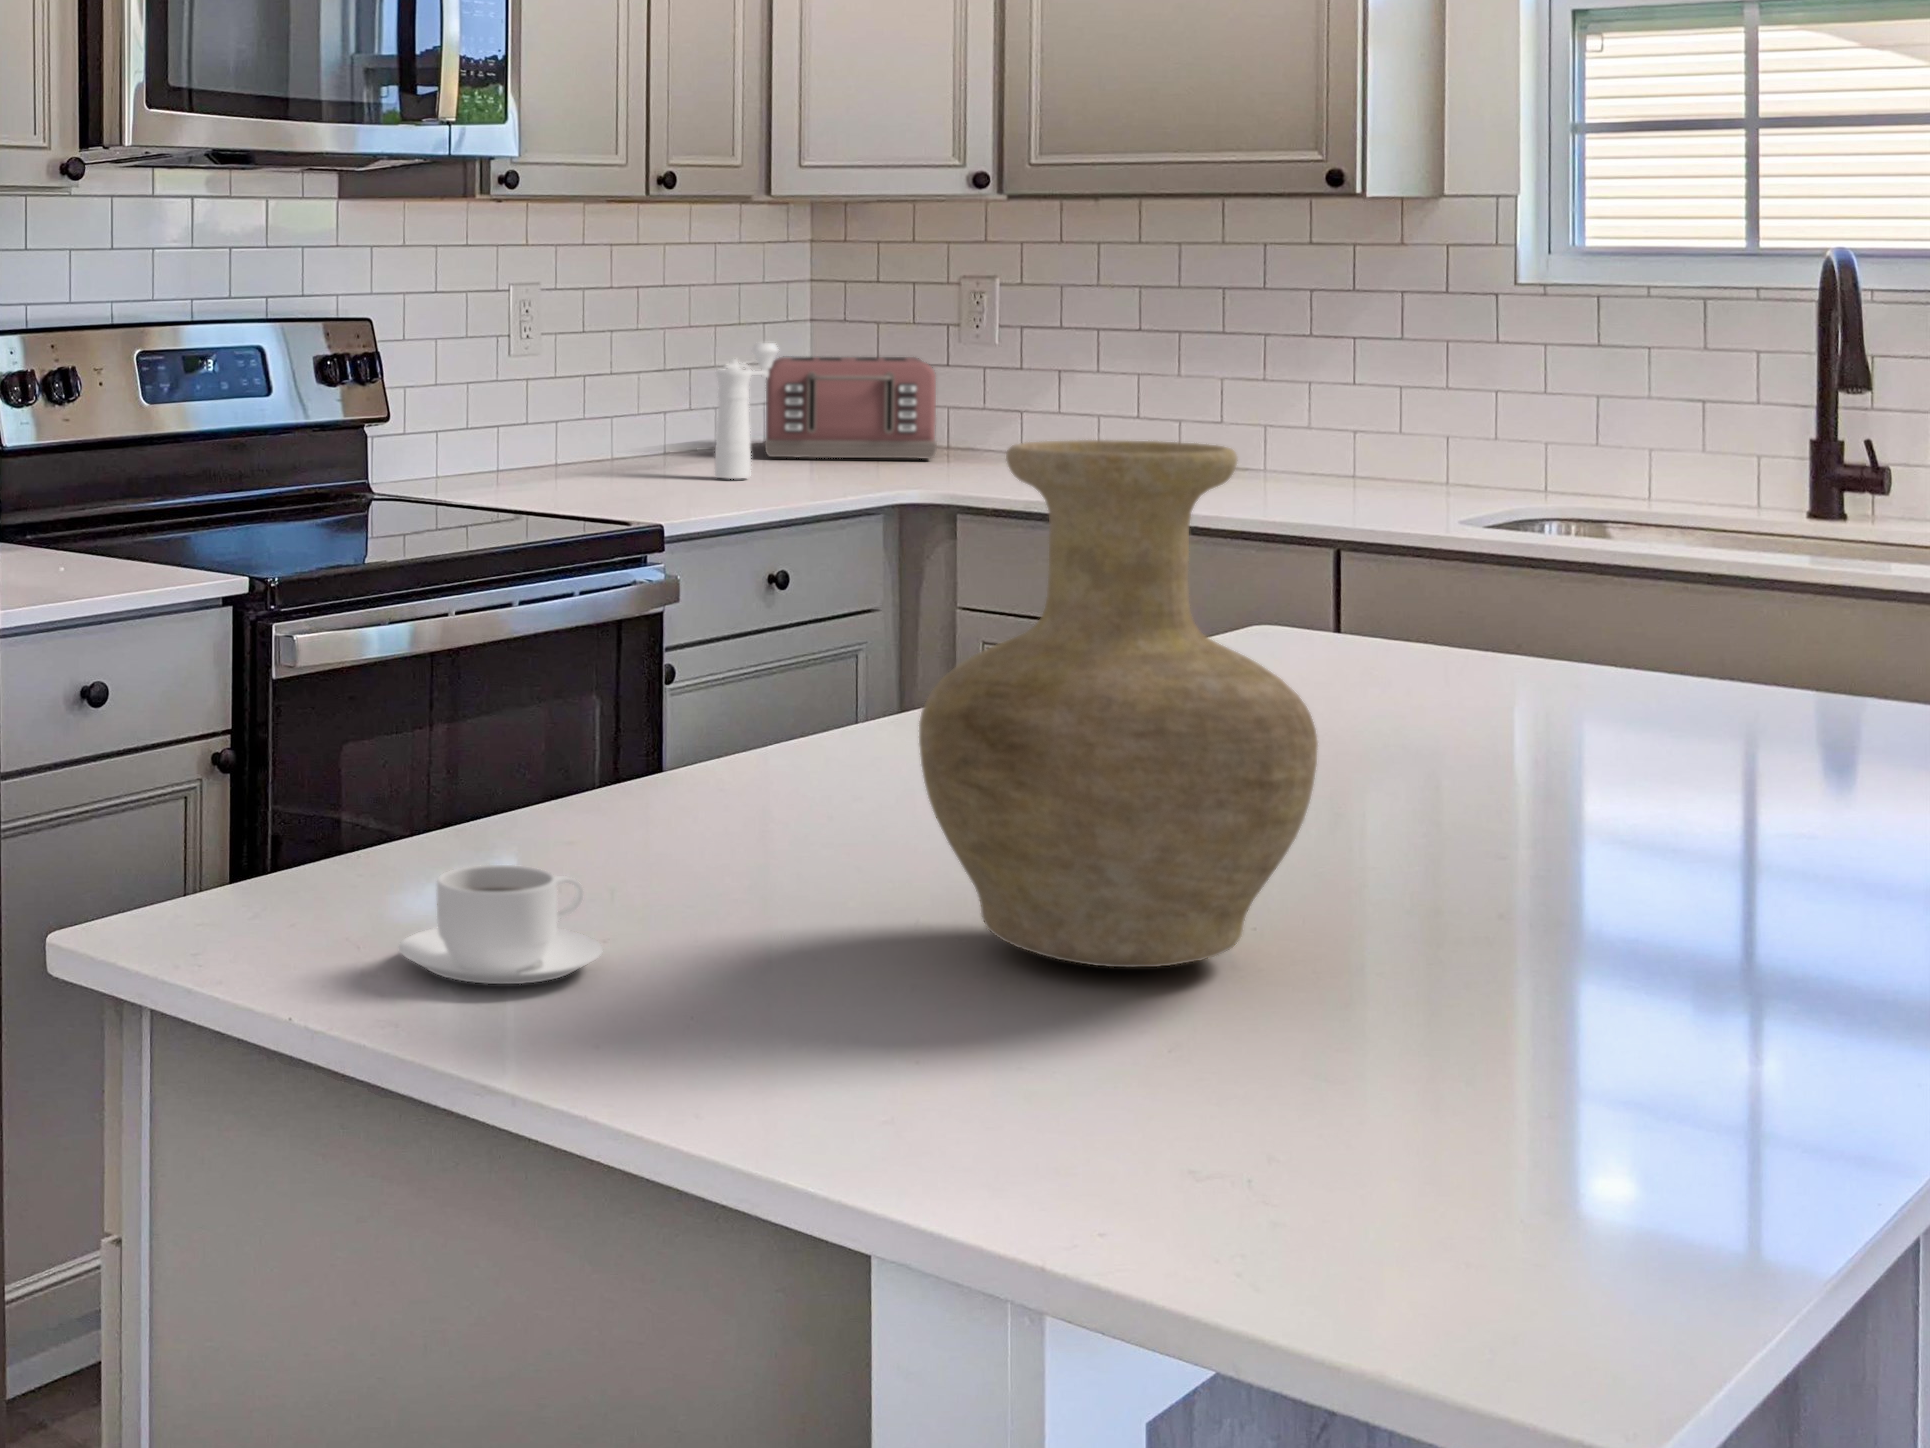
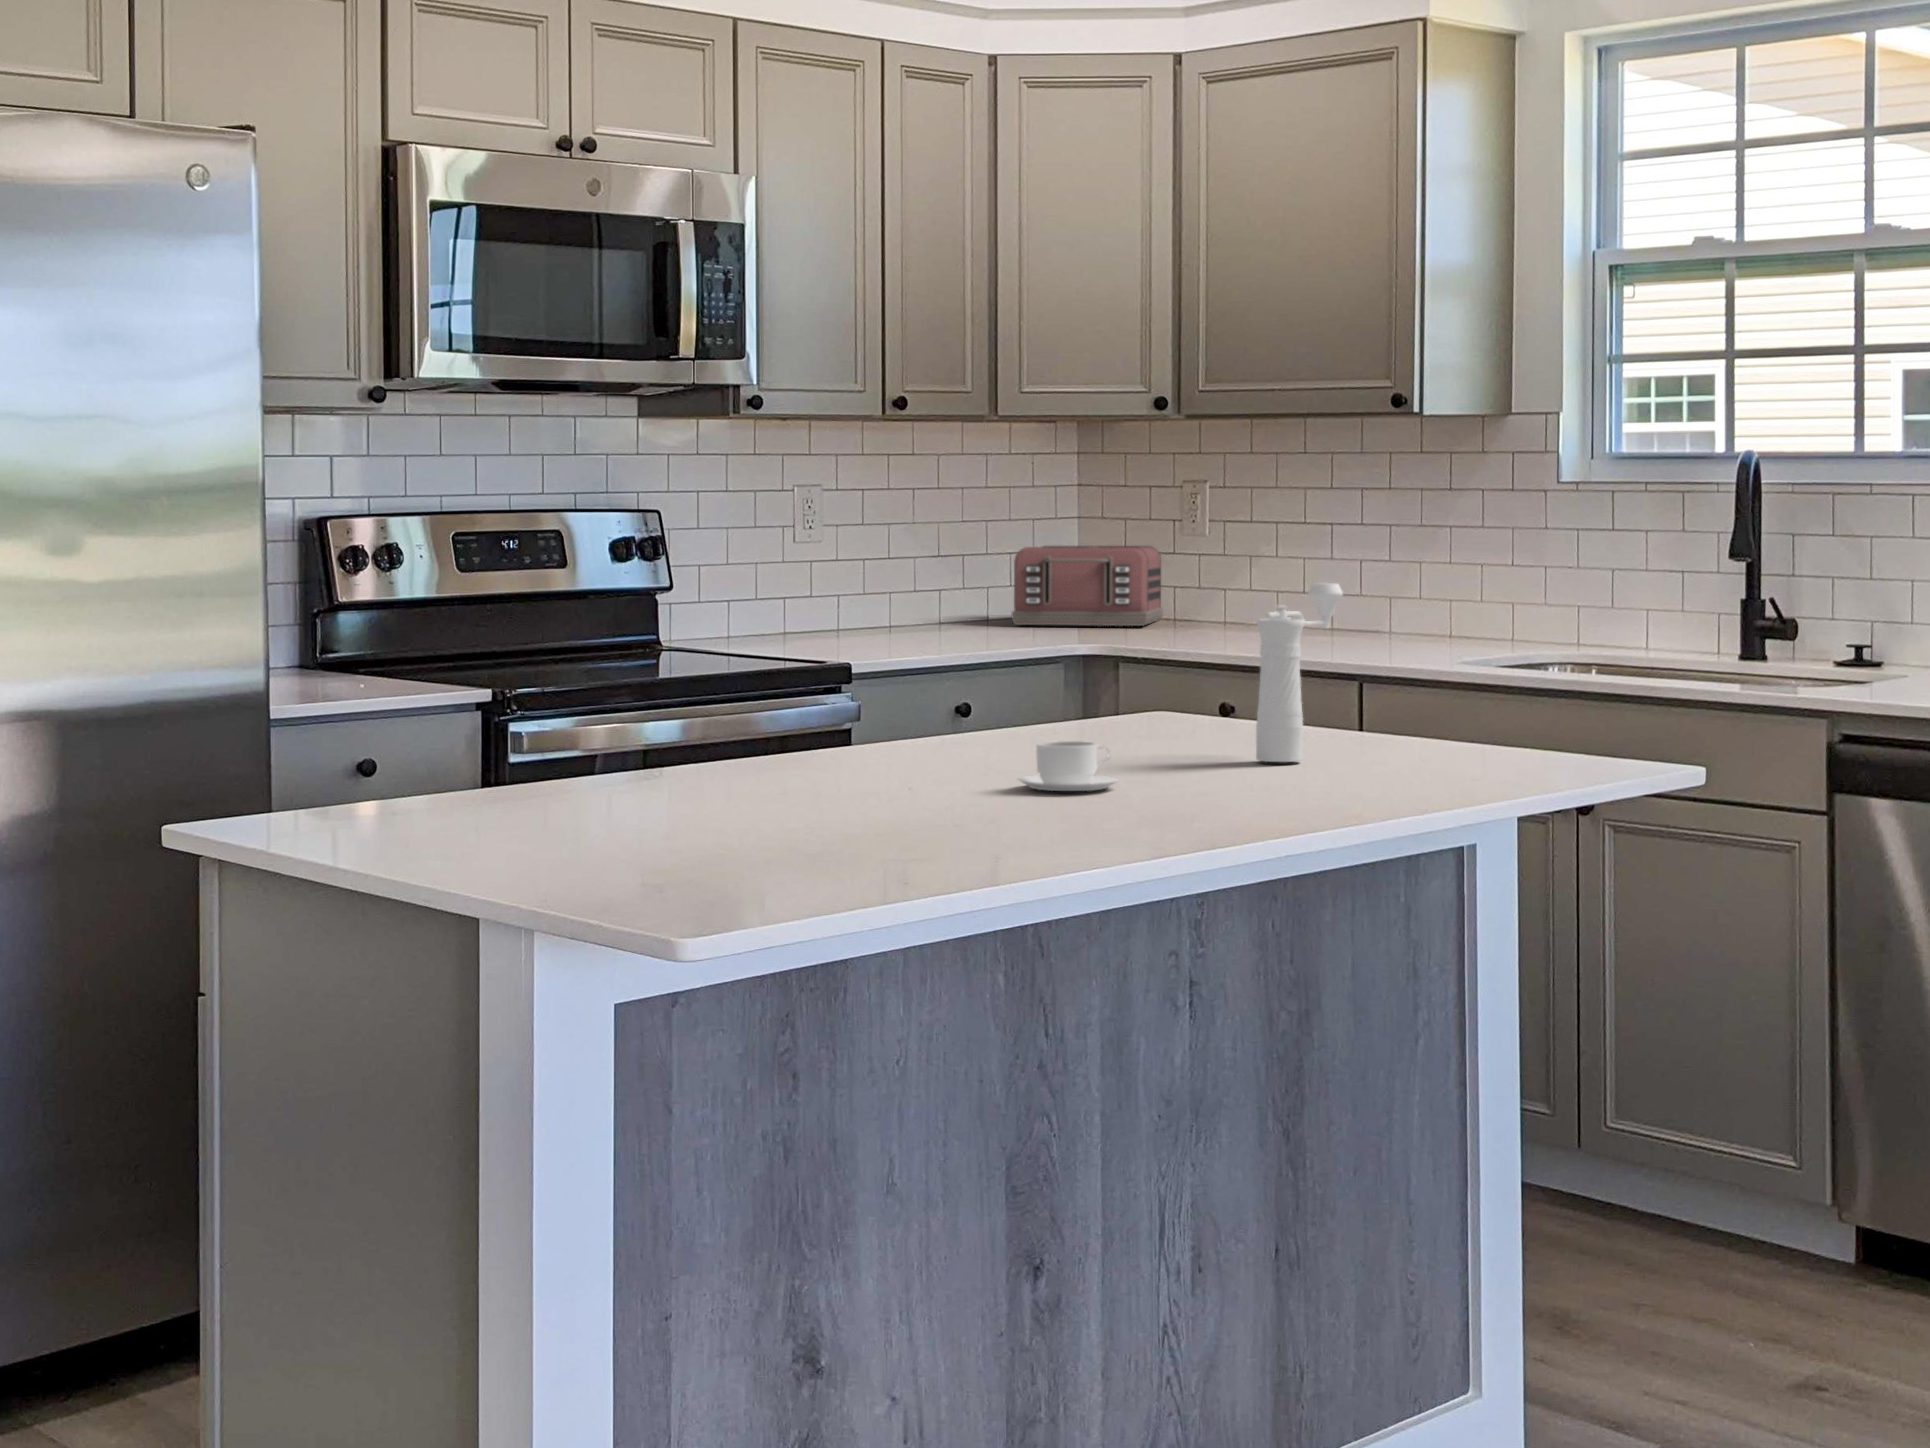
pepper mill: present [715,343,778,479] -> present [1256,583,1343,762]
vase: present [919,440,1318,967] -> none [611,544,825,831]
coffee cup: present [399,865,603,984] -> present [1019,741,1119,791]

